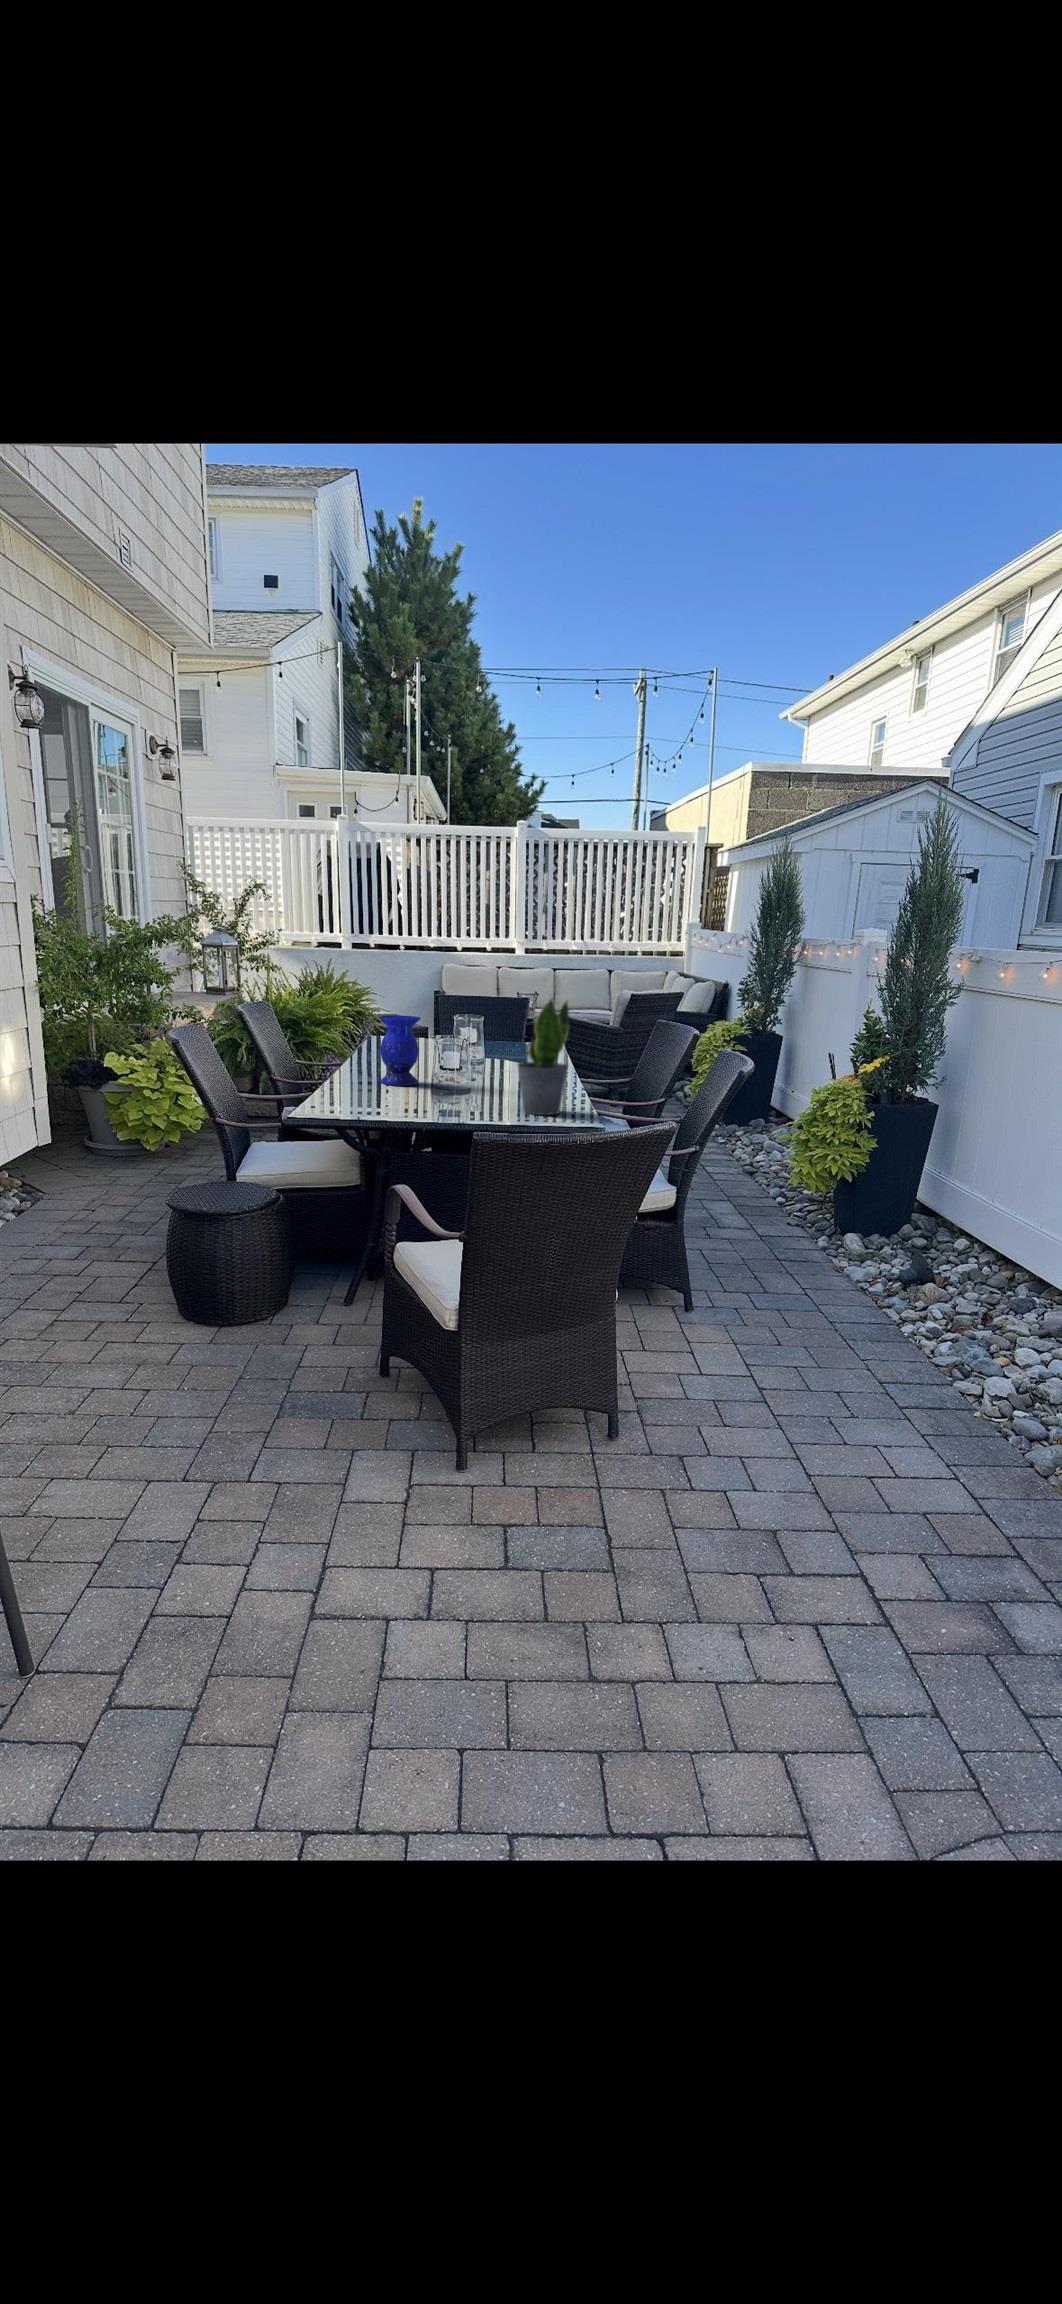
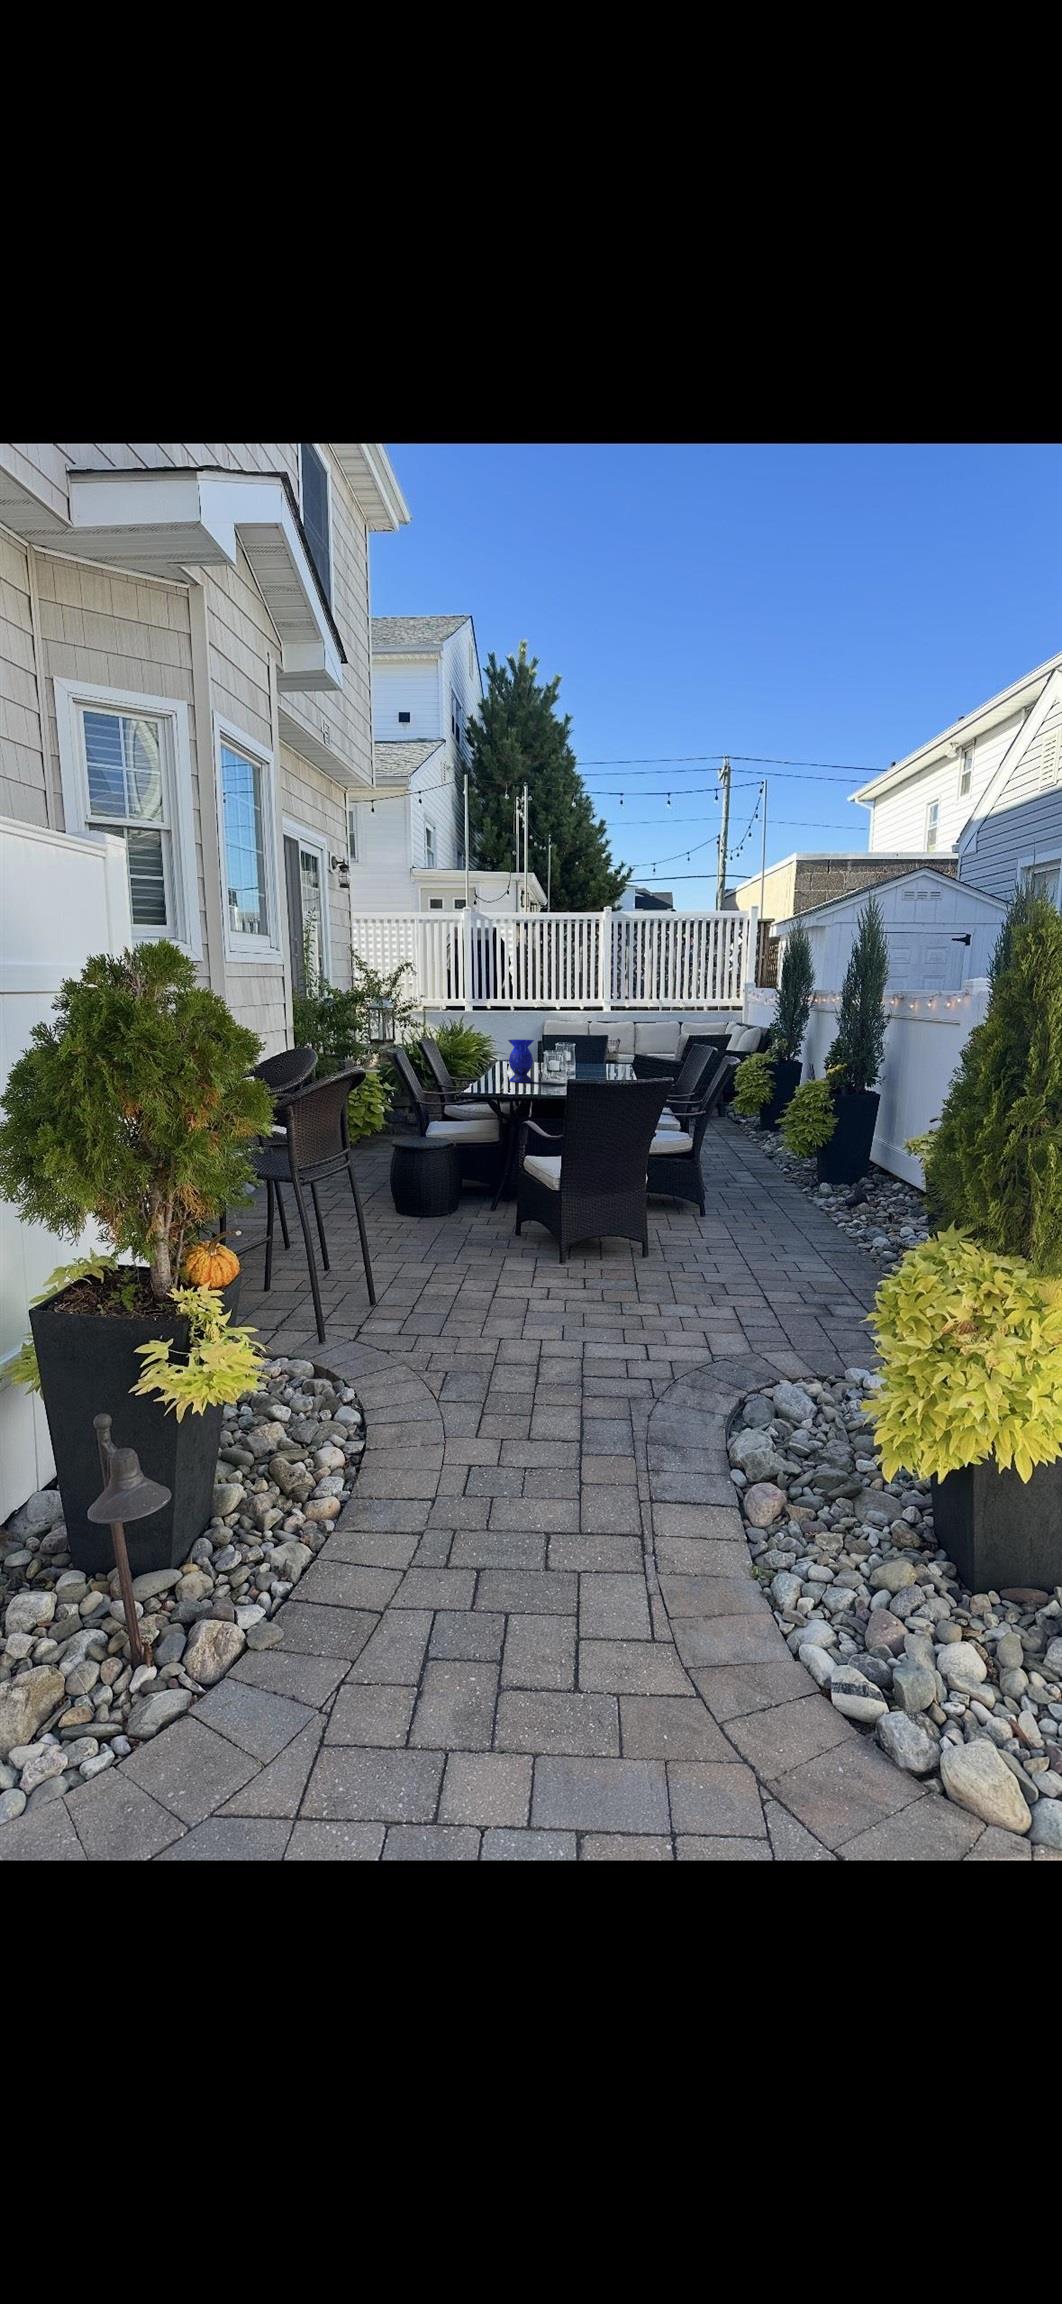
potted plant: present [518,1000,569,1115] -> none [594,1023,626,1095]

